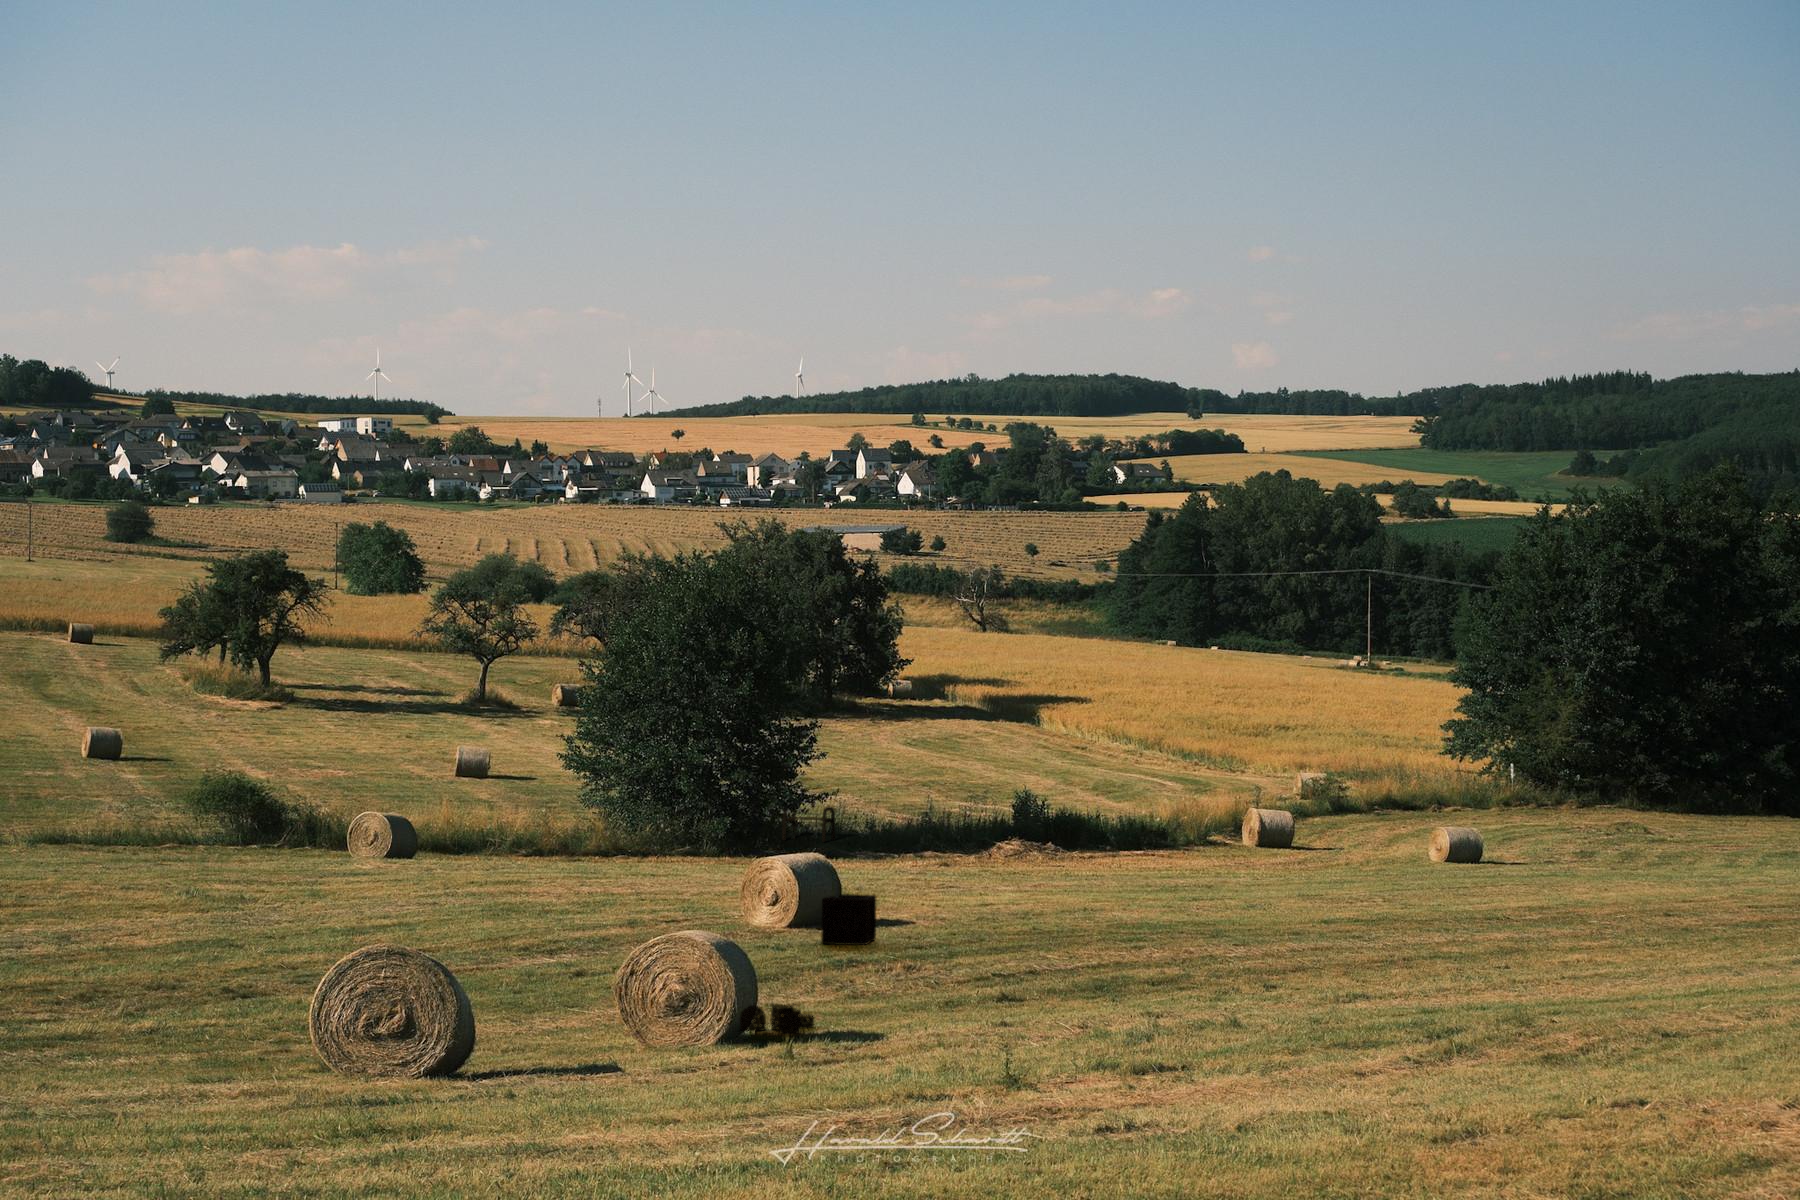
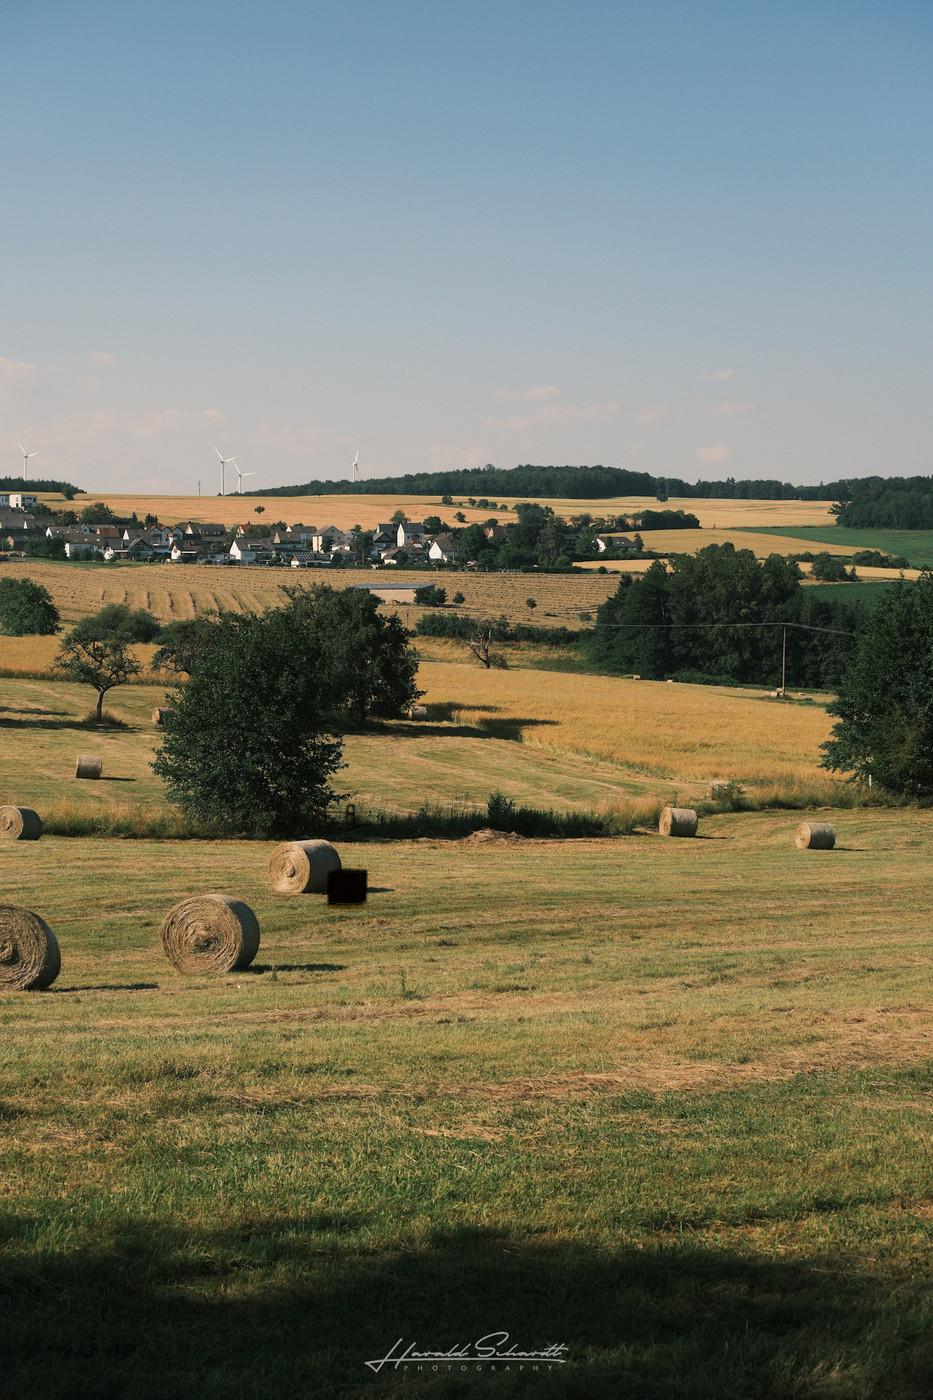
woven basket: present [739,1004,814,1034] -> none [247,943,300,965]

